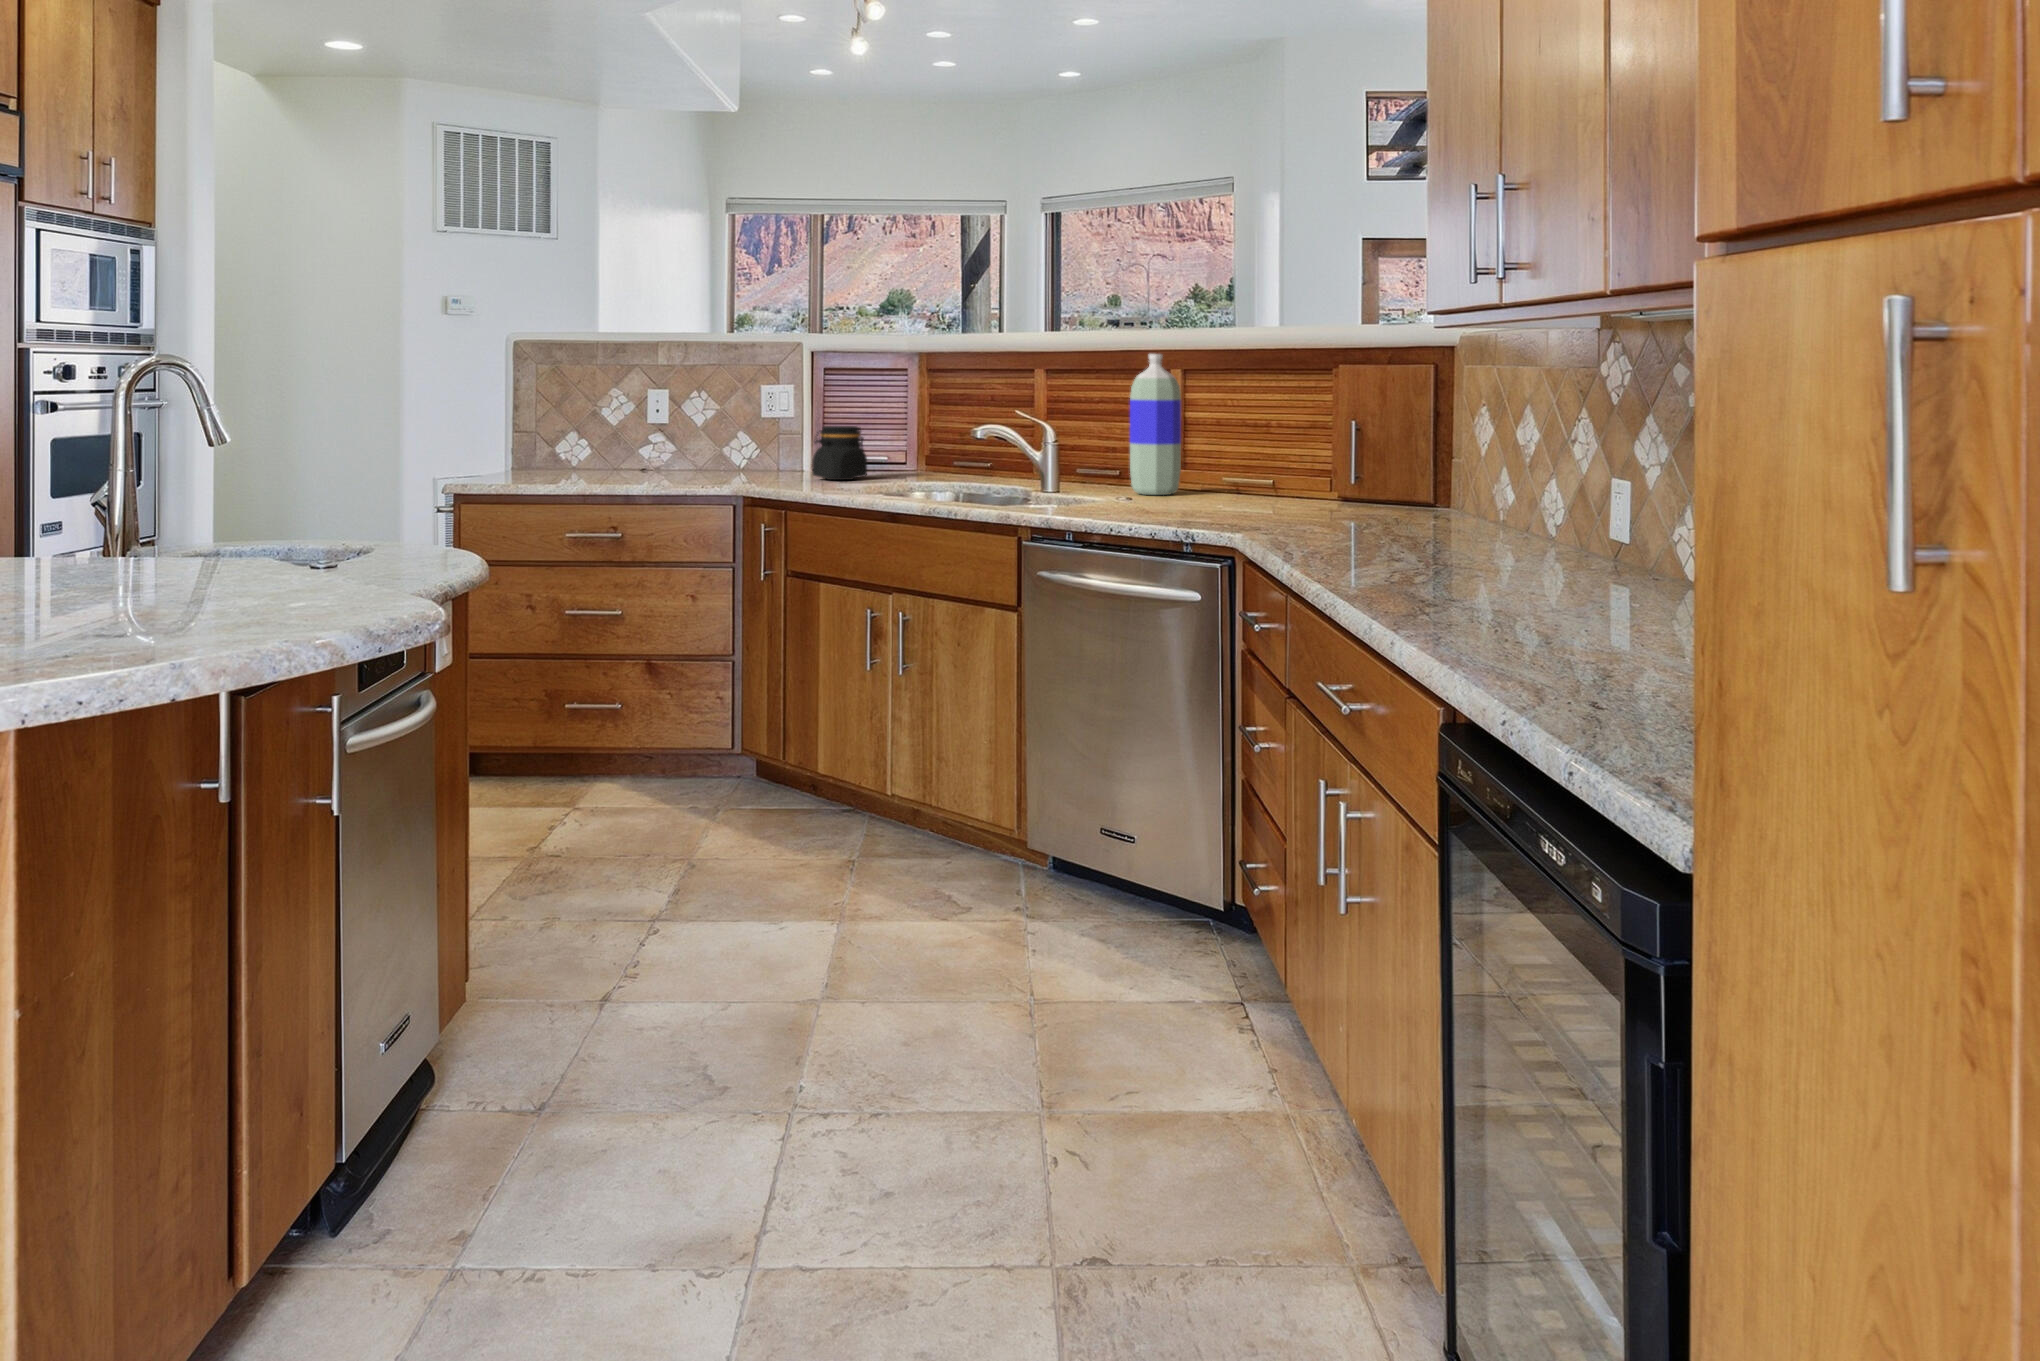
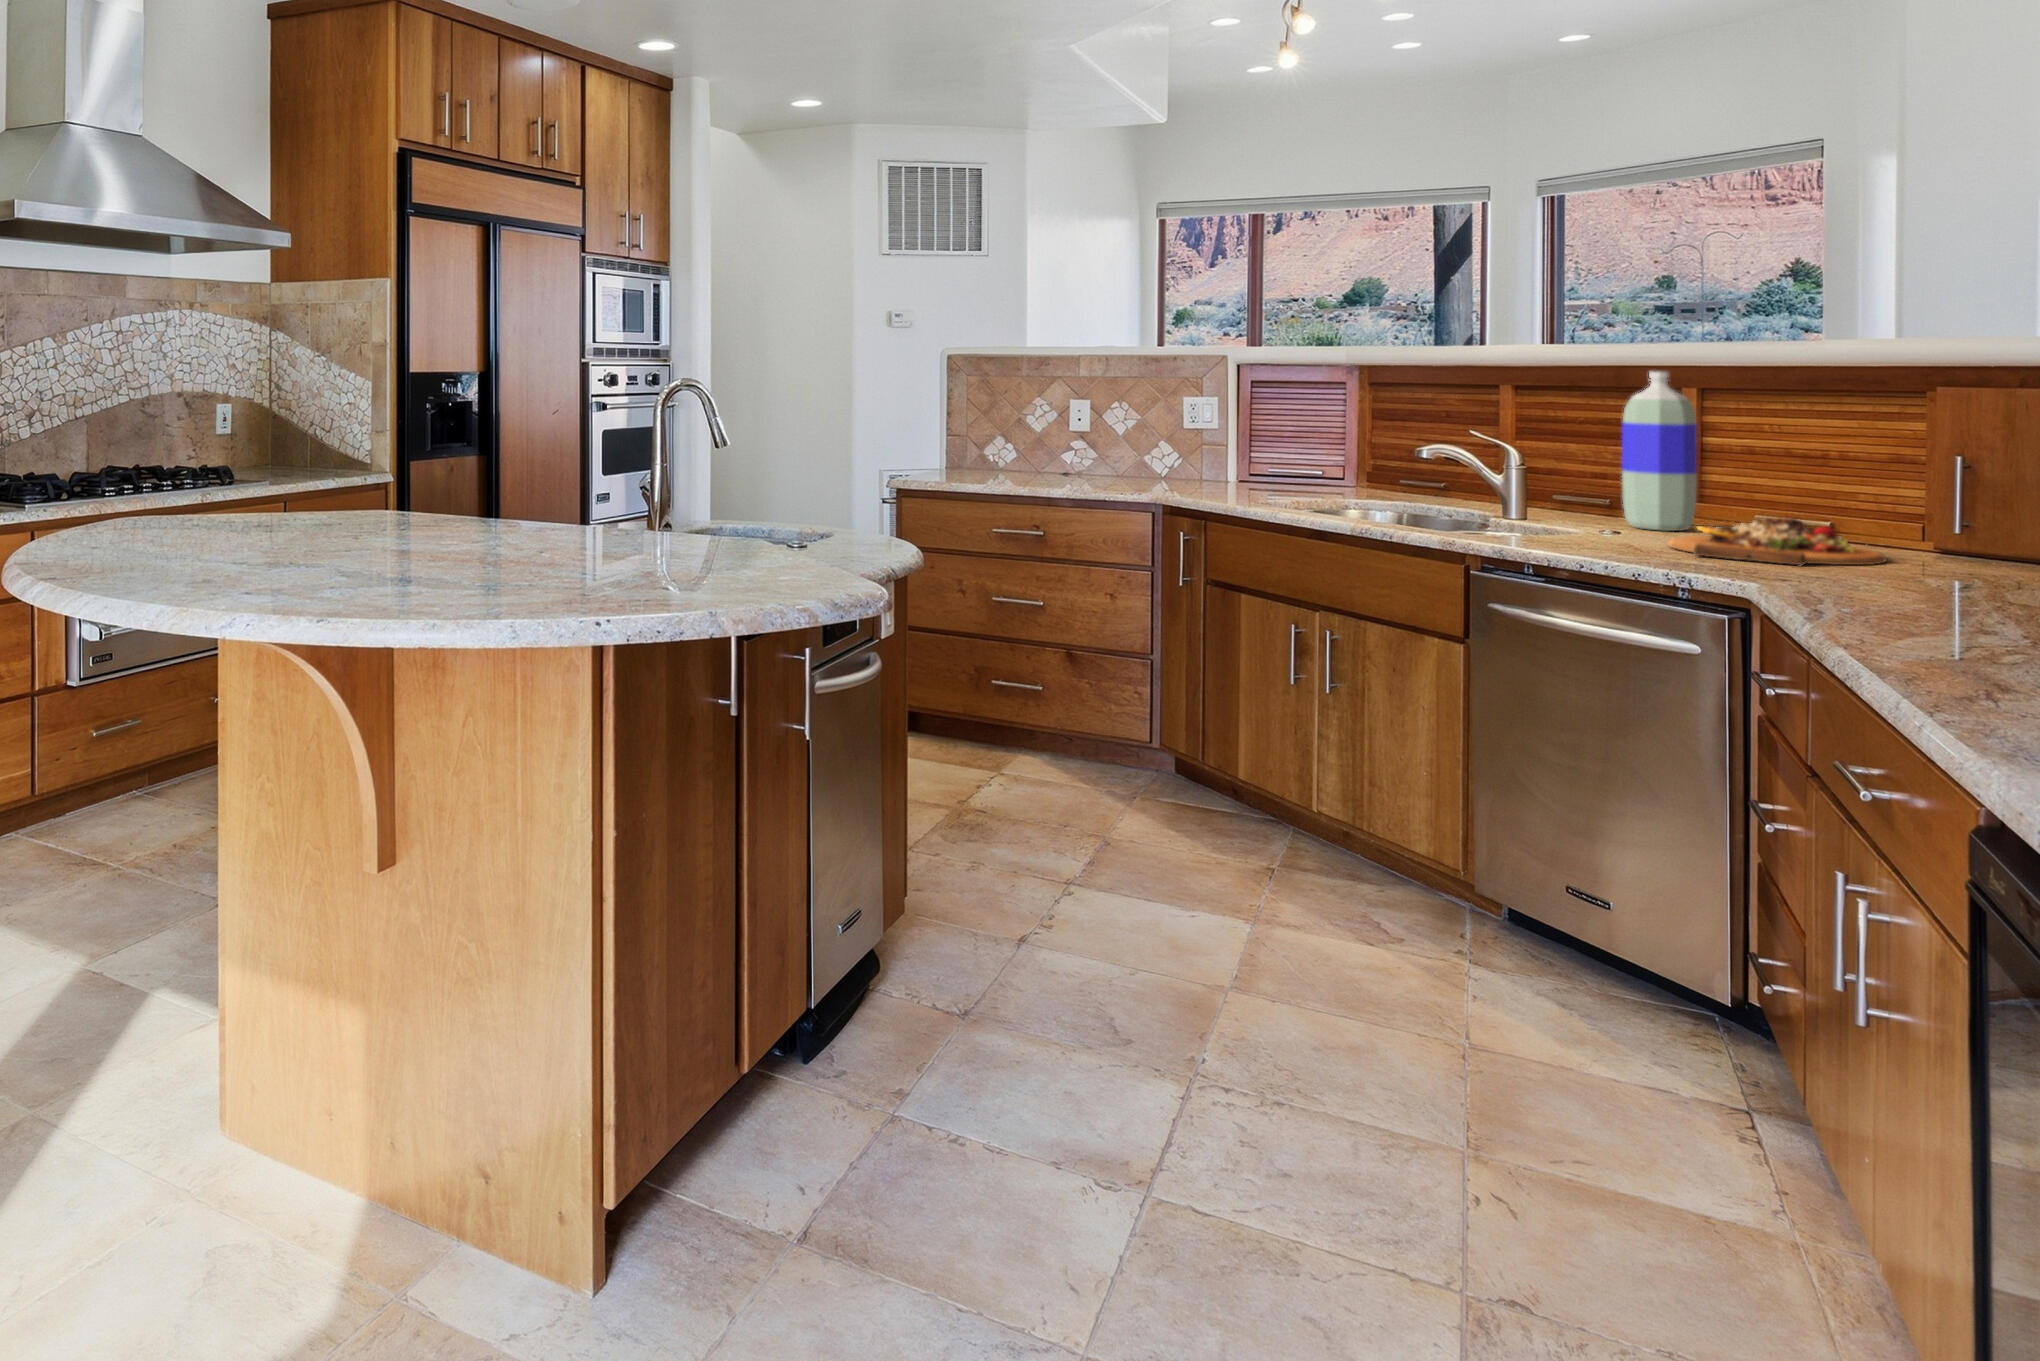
jar: present [812,426,867,480] -> none [1235,439,1296,493]
cutting board: none [1167,476,1310,516] -> present [1668,517,1887,565]

